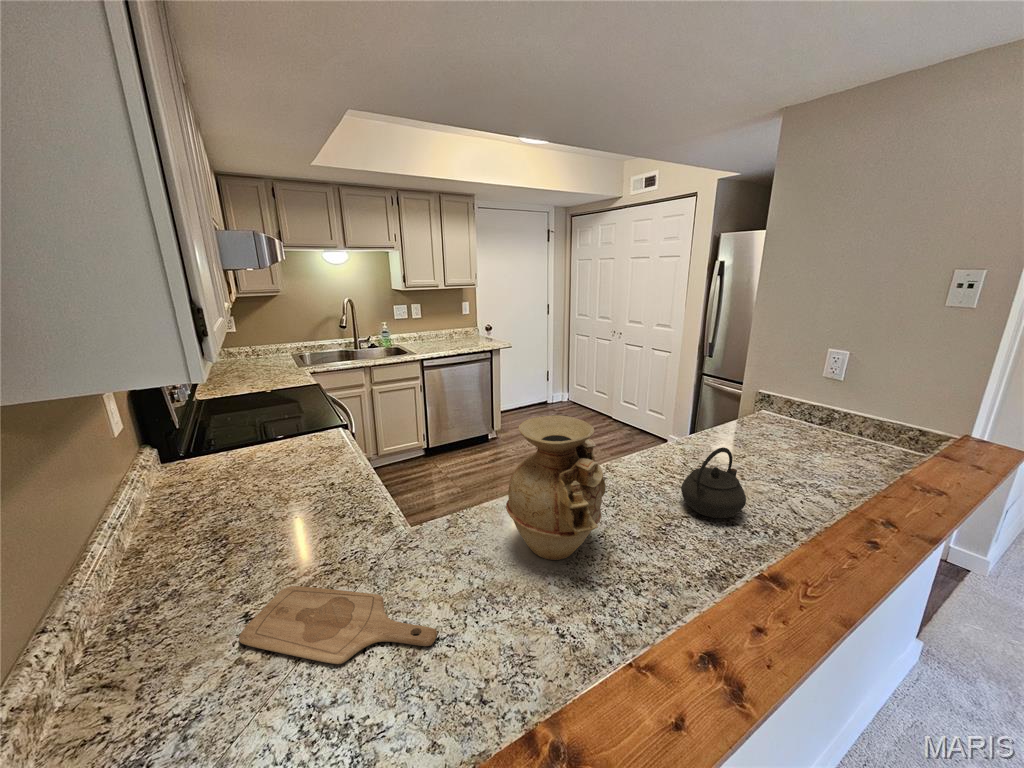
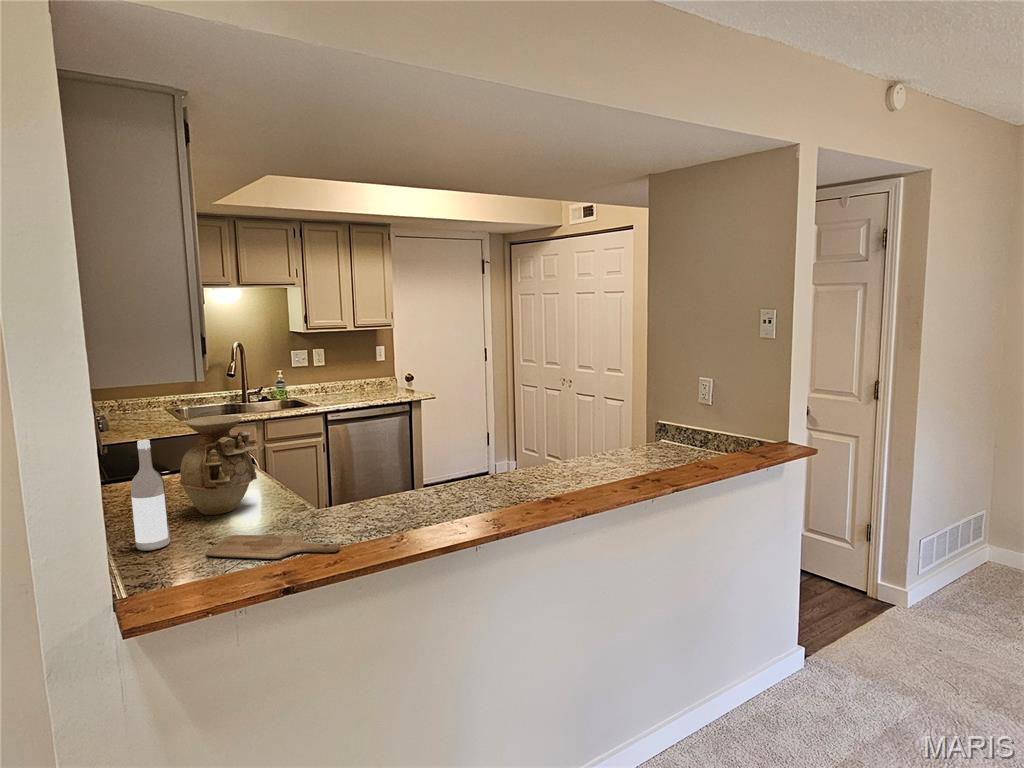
vase: present [506,415,606,560] -> present [179,415,257,515]
kettle: present [681,447,746,518] -> none [541,445,588,501]
wine bottle: none [130,462,204,617] -> present [131,439,170,551]

